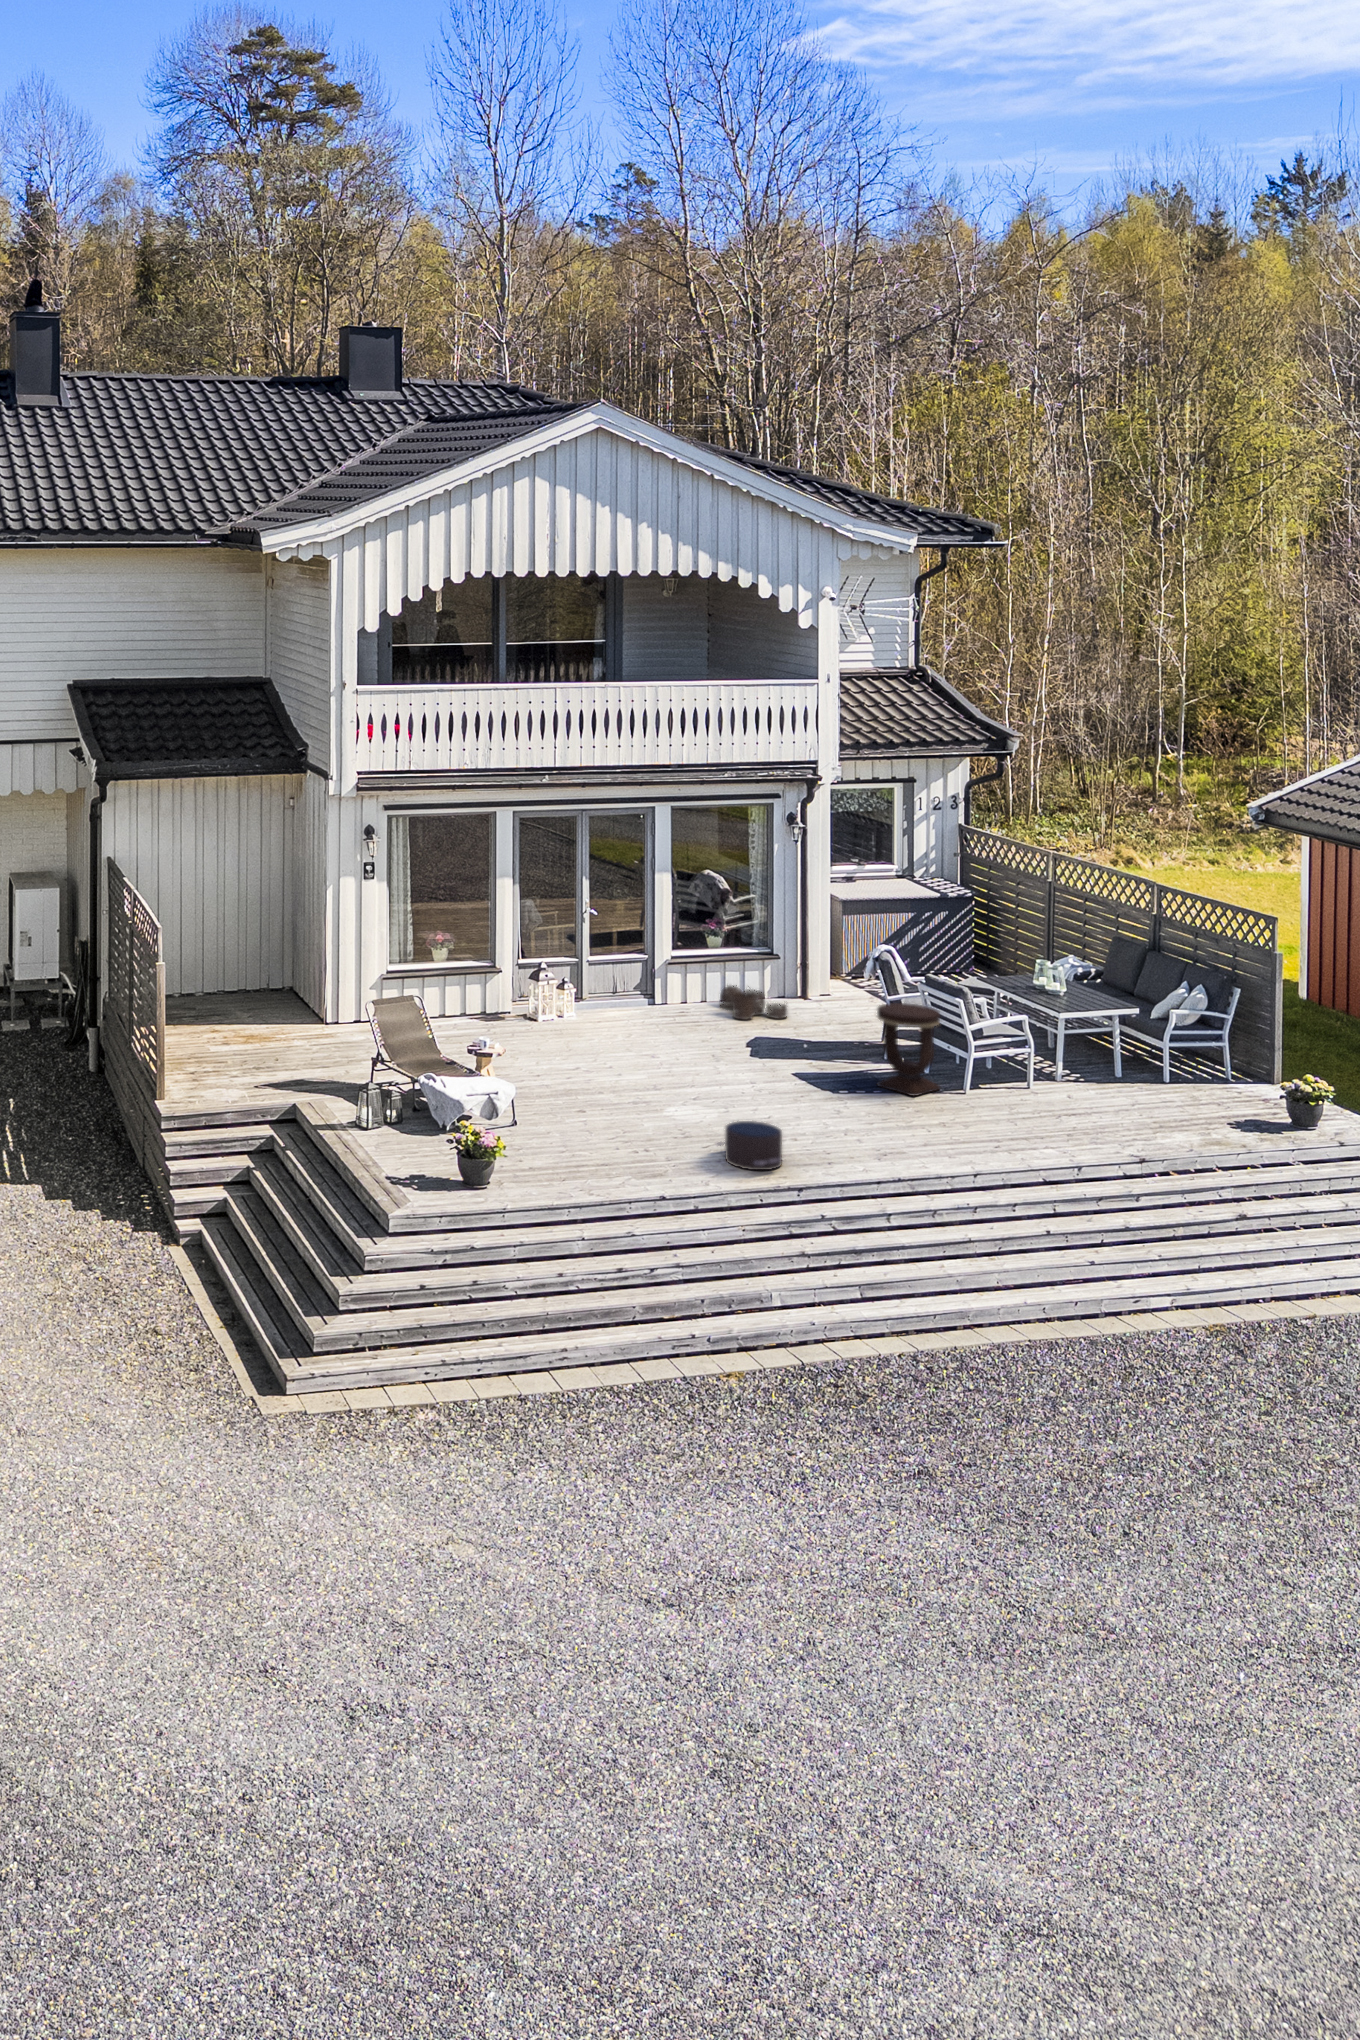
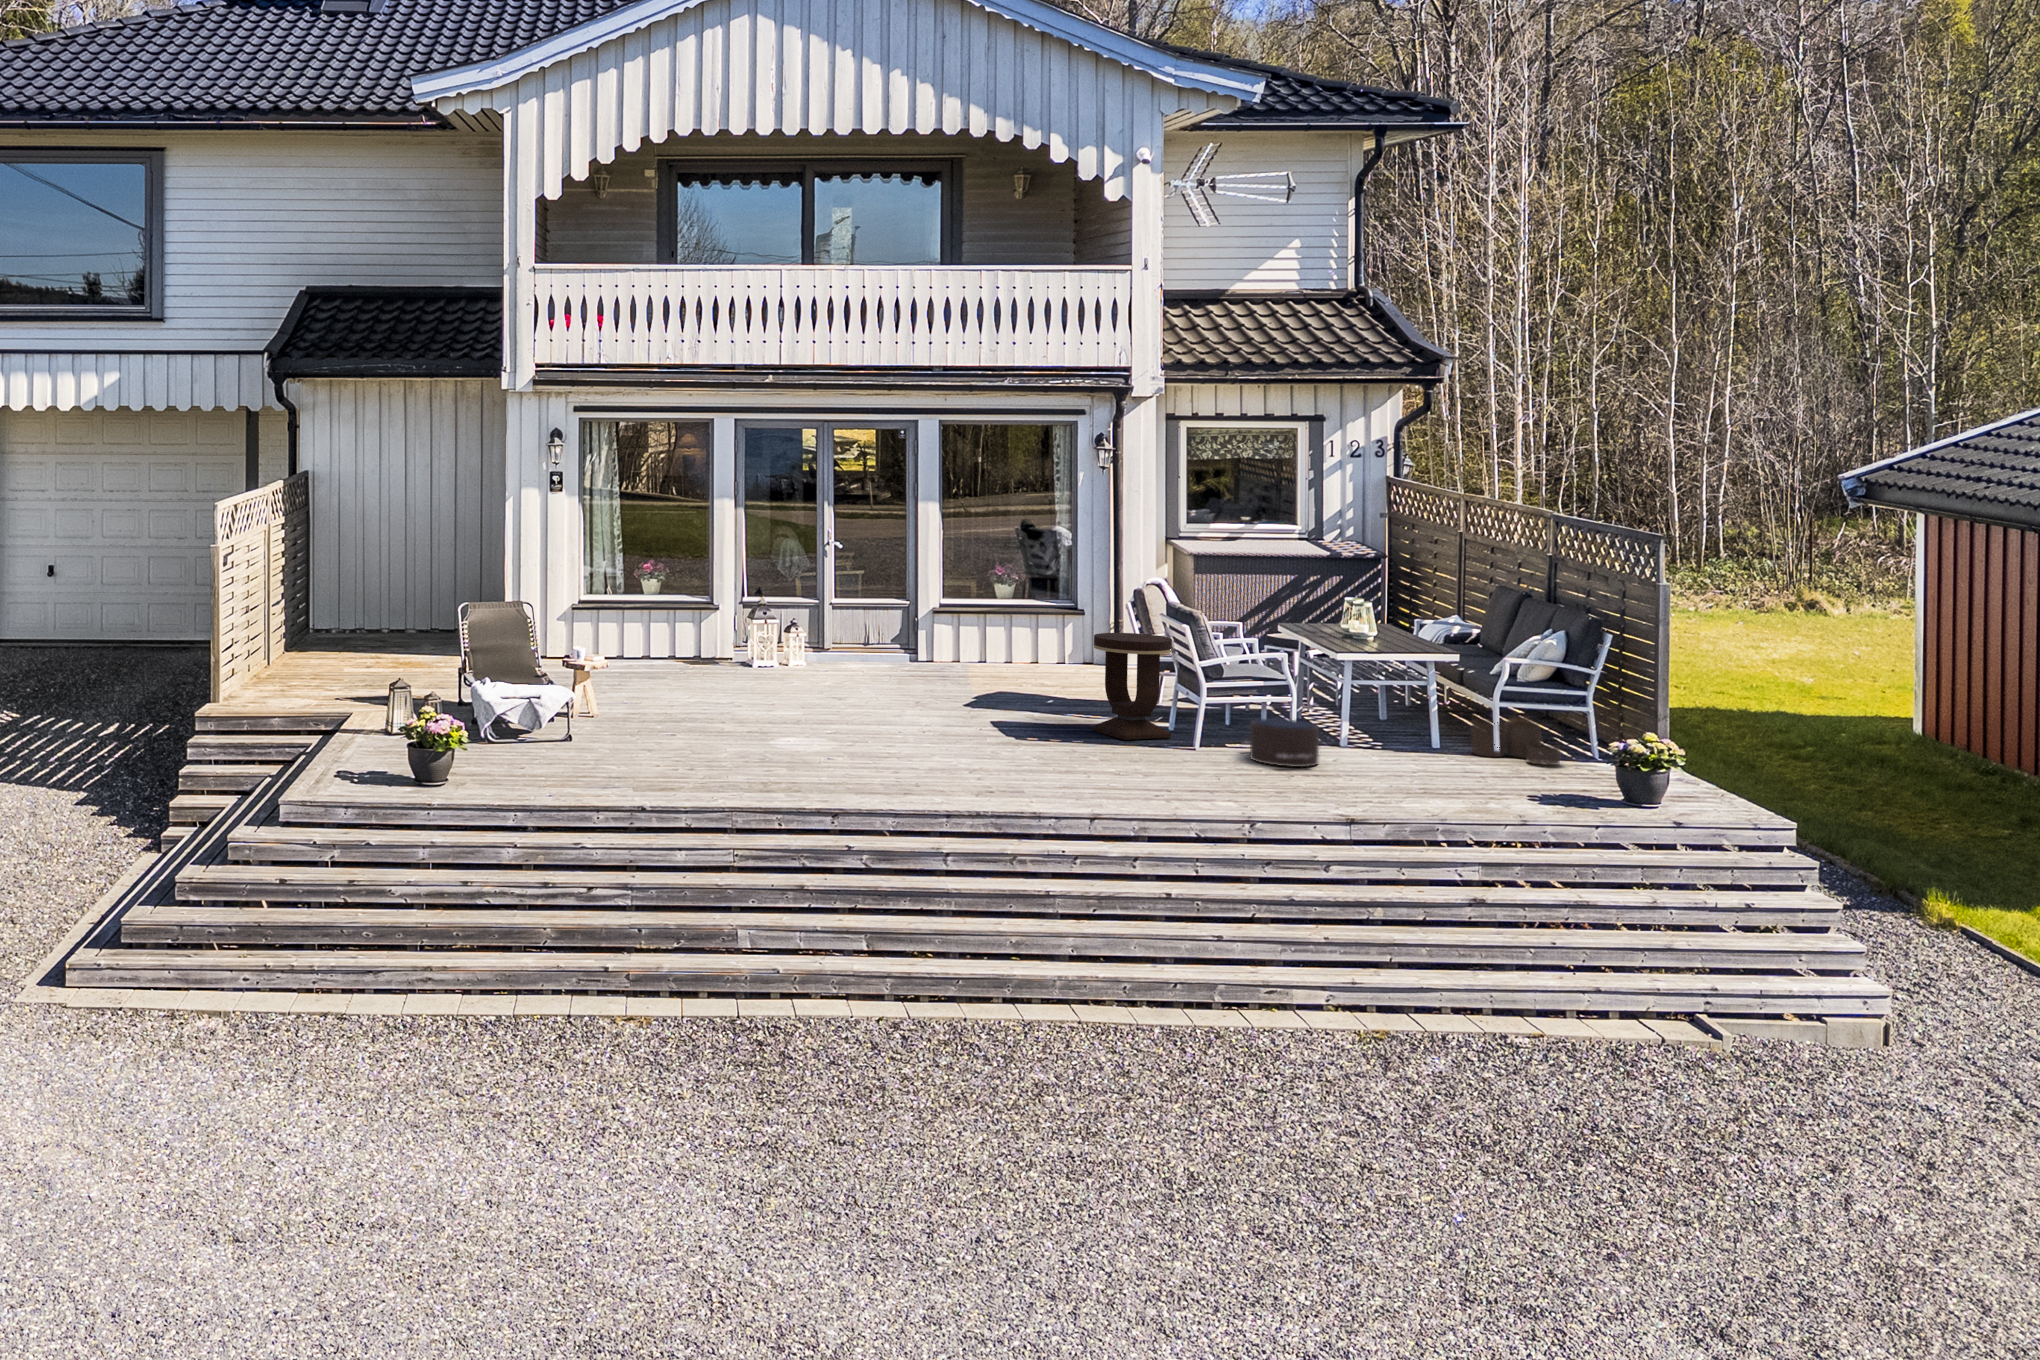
woven basket: present [720,985,787,1020] -> present [1471,716,1560,765]
pouf: present [718,1121,782,1170] -> present [1246,719,1319,767]

